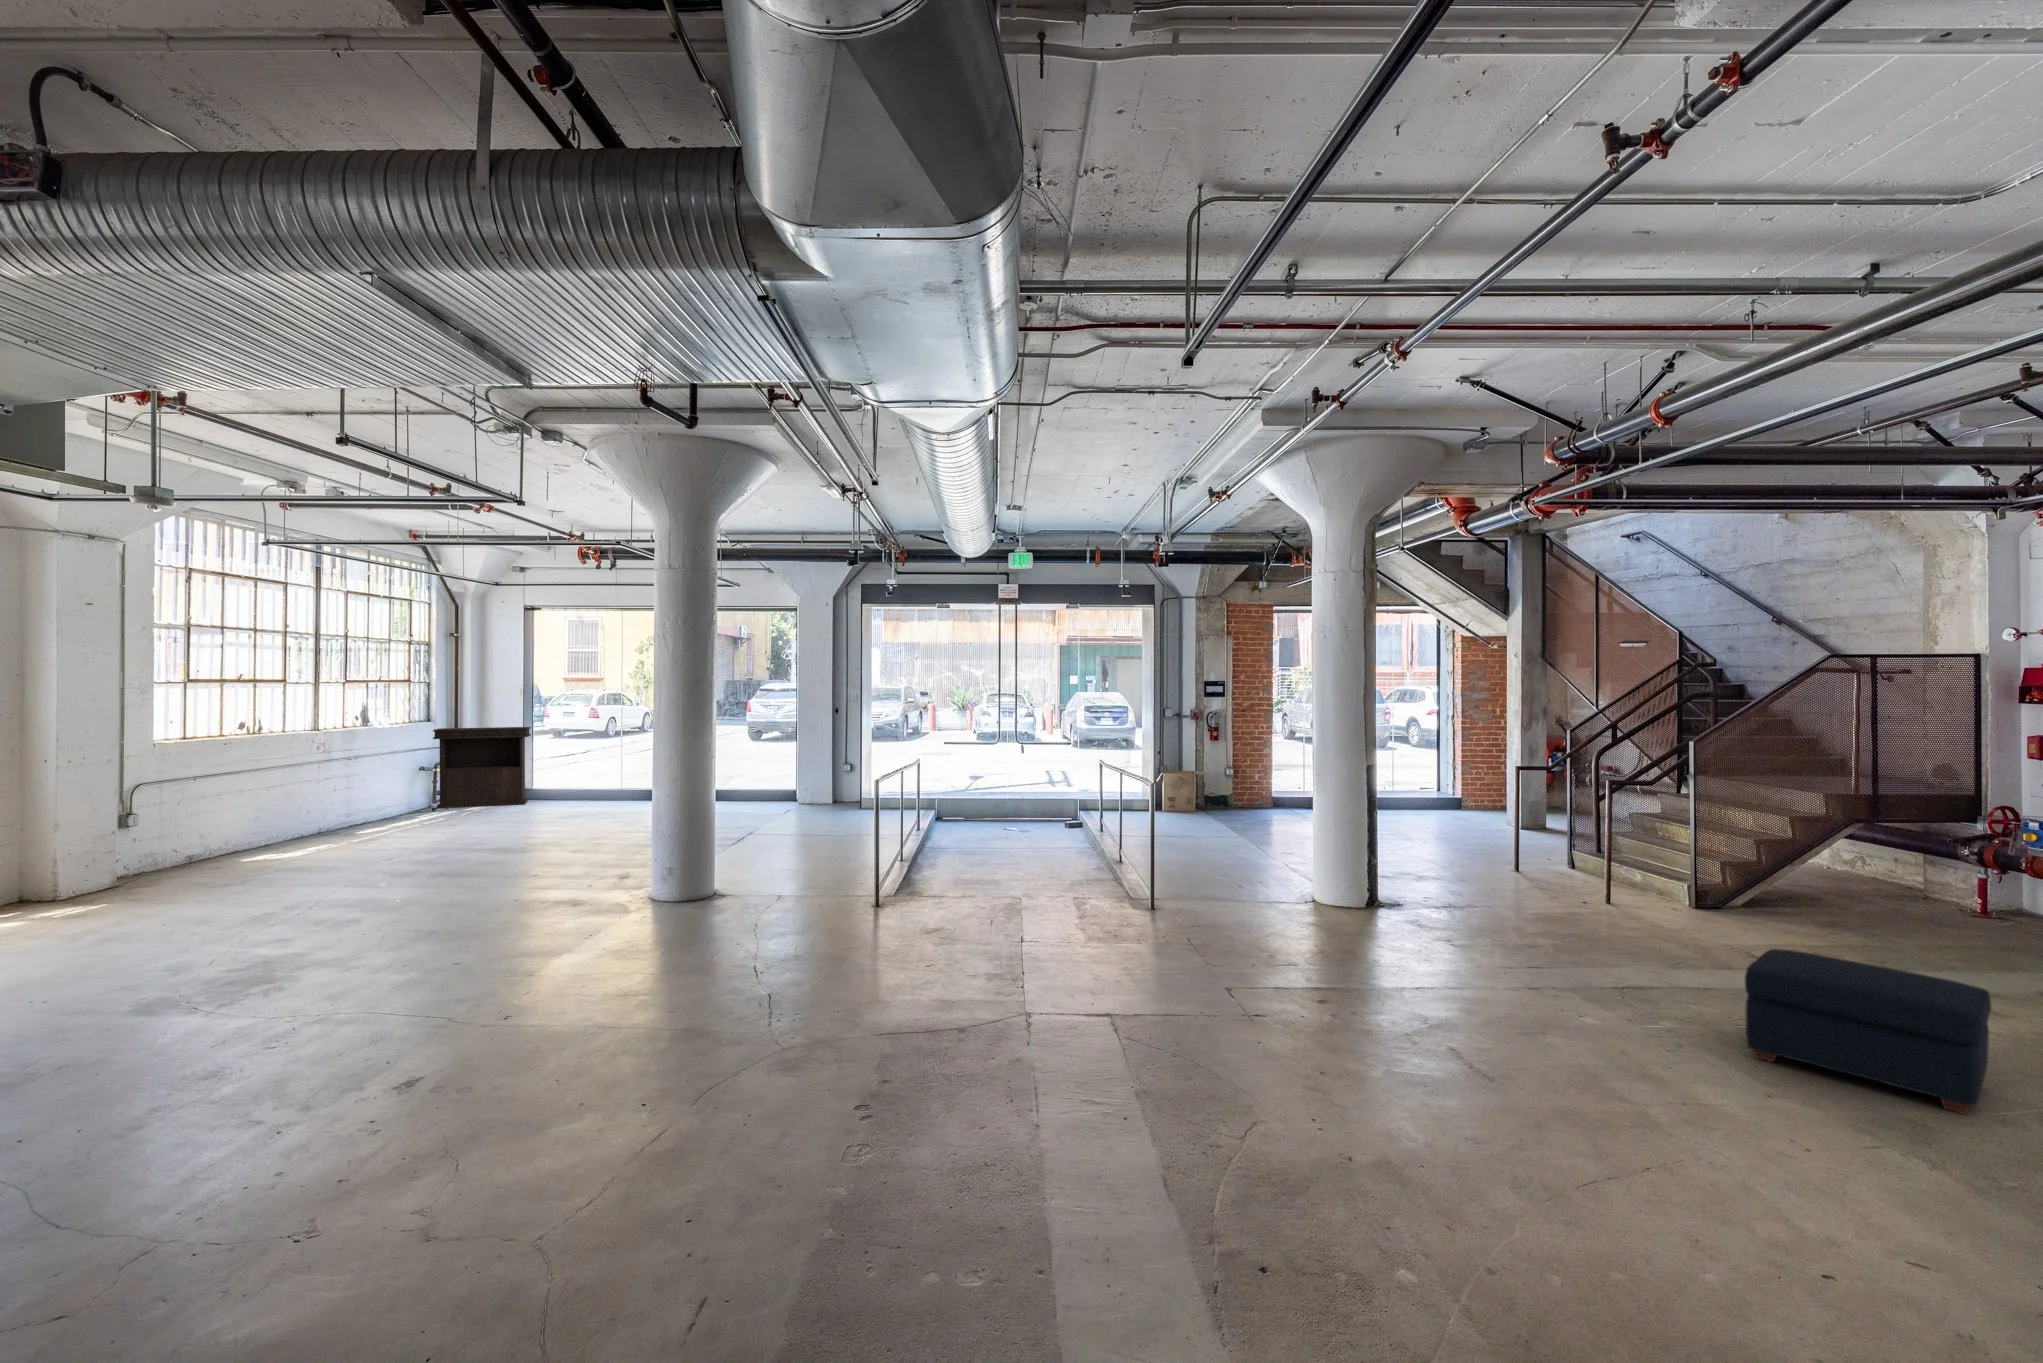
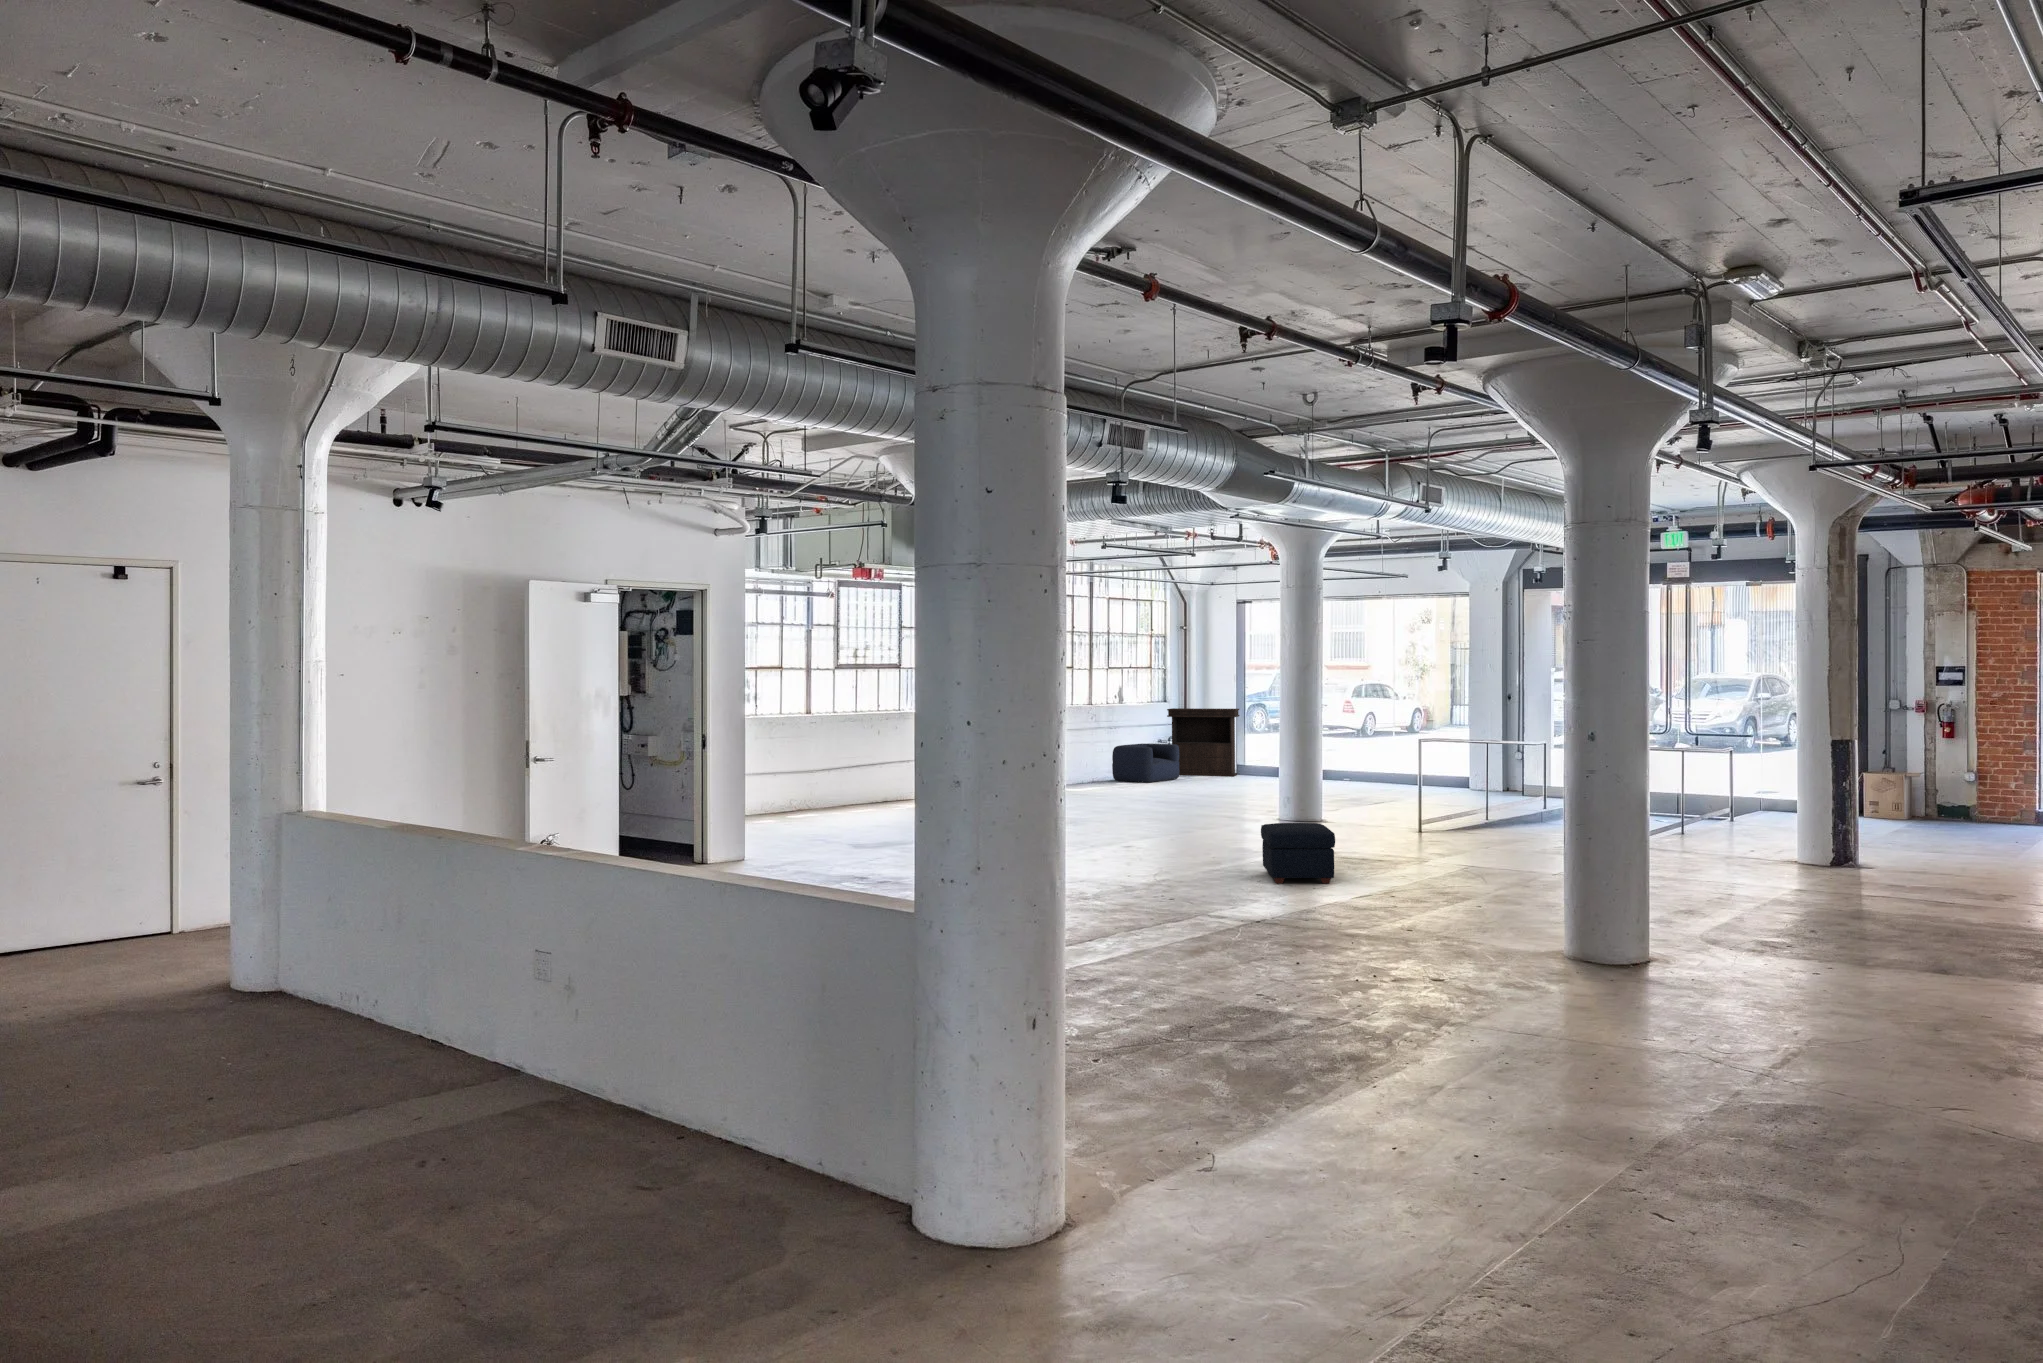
armchair: none [350,774,453,827] -> present [1112,743,1179,783]
ottoman: present [1745,949,1991,1114] -> present [1261,823,1335,884]

